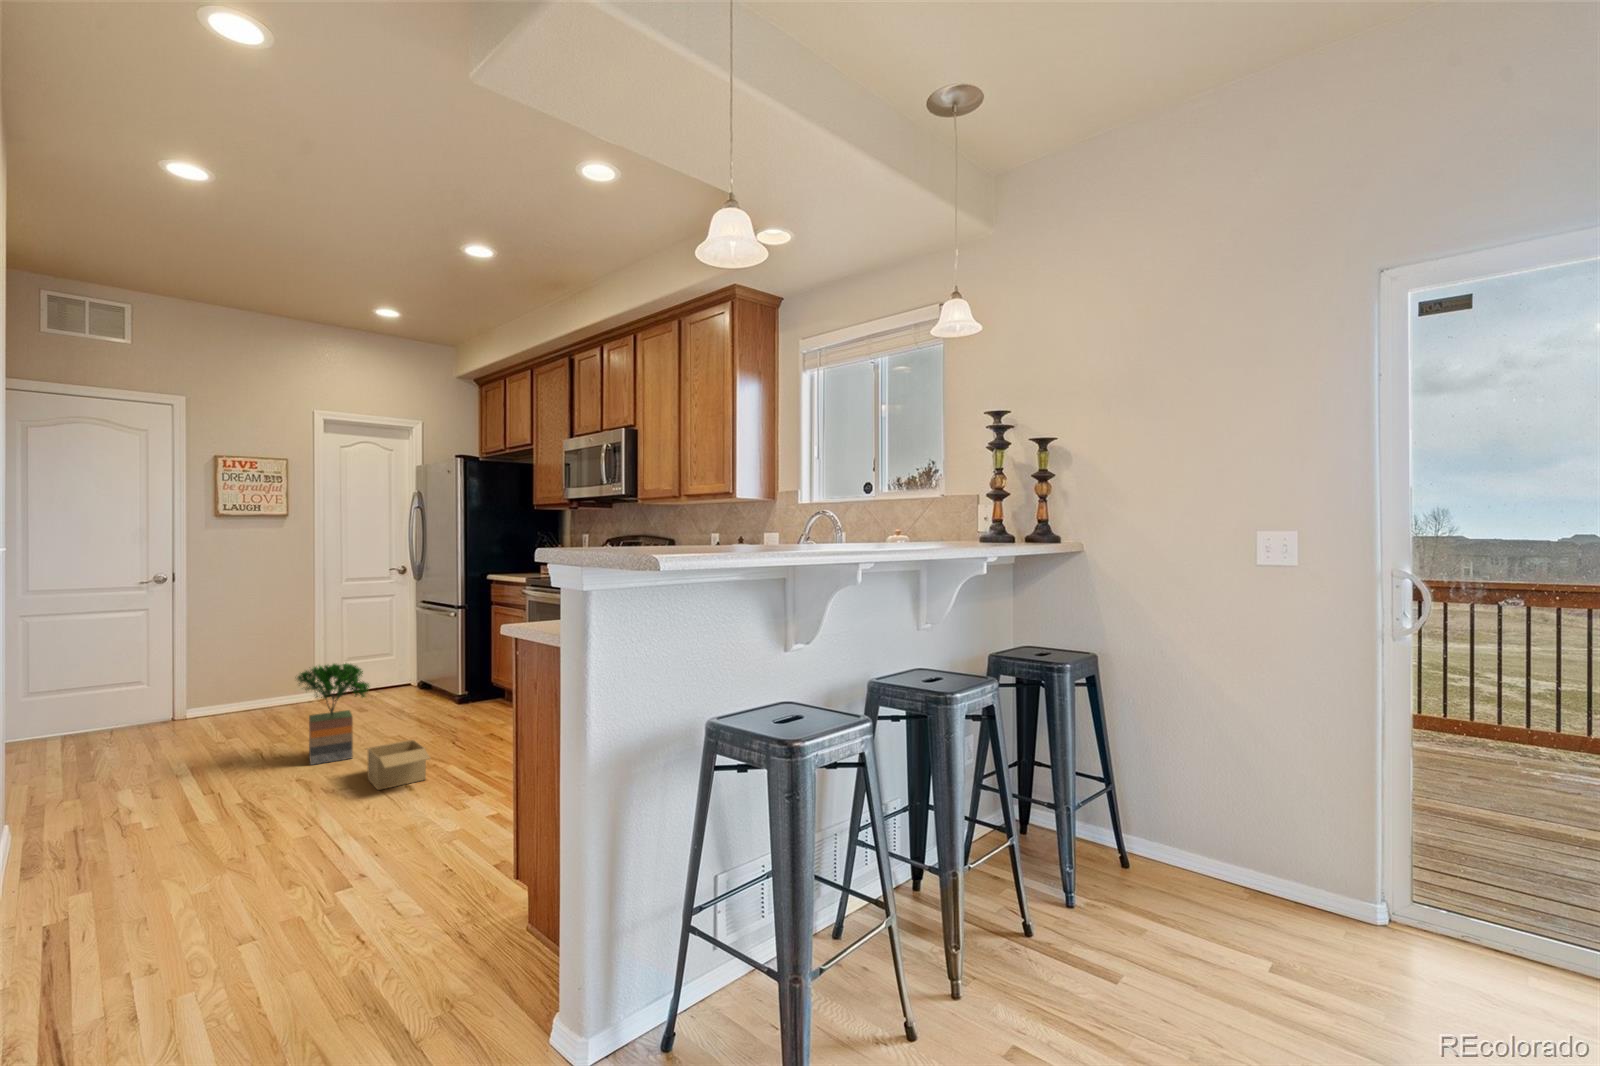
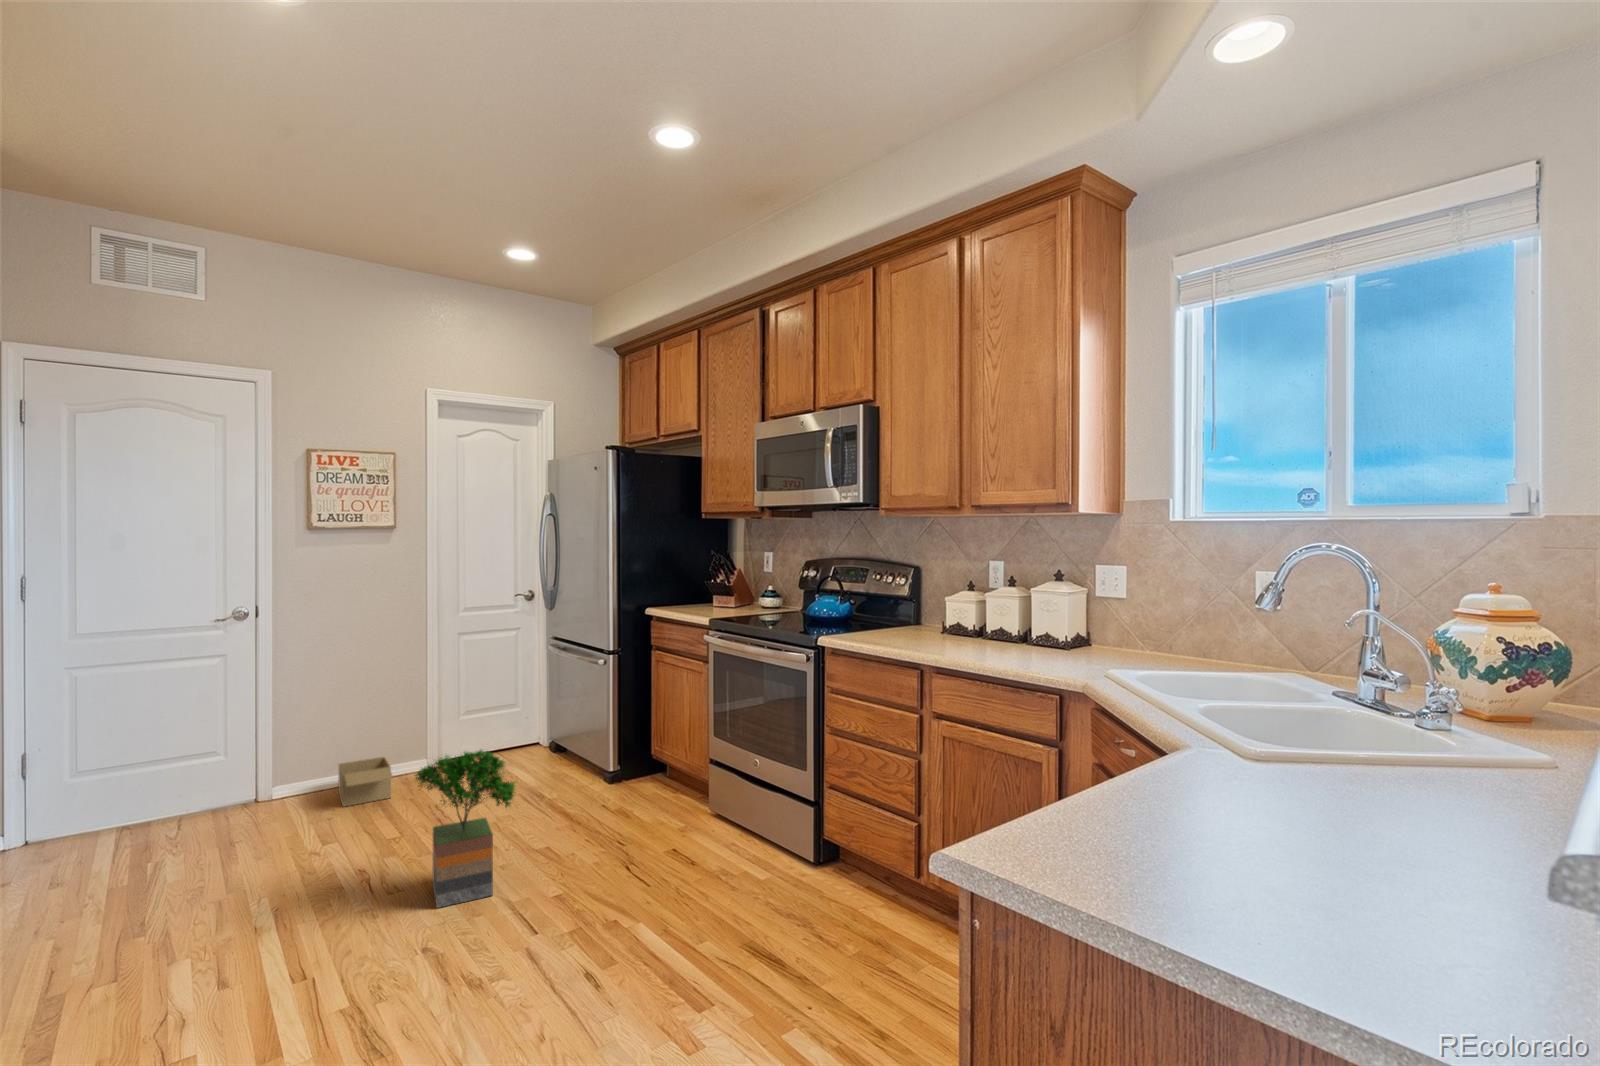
cardboard box: present [367,740,430,790] -> present [338,757,393,806]

